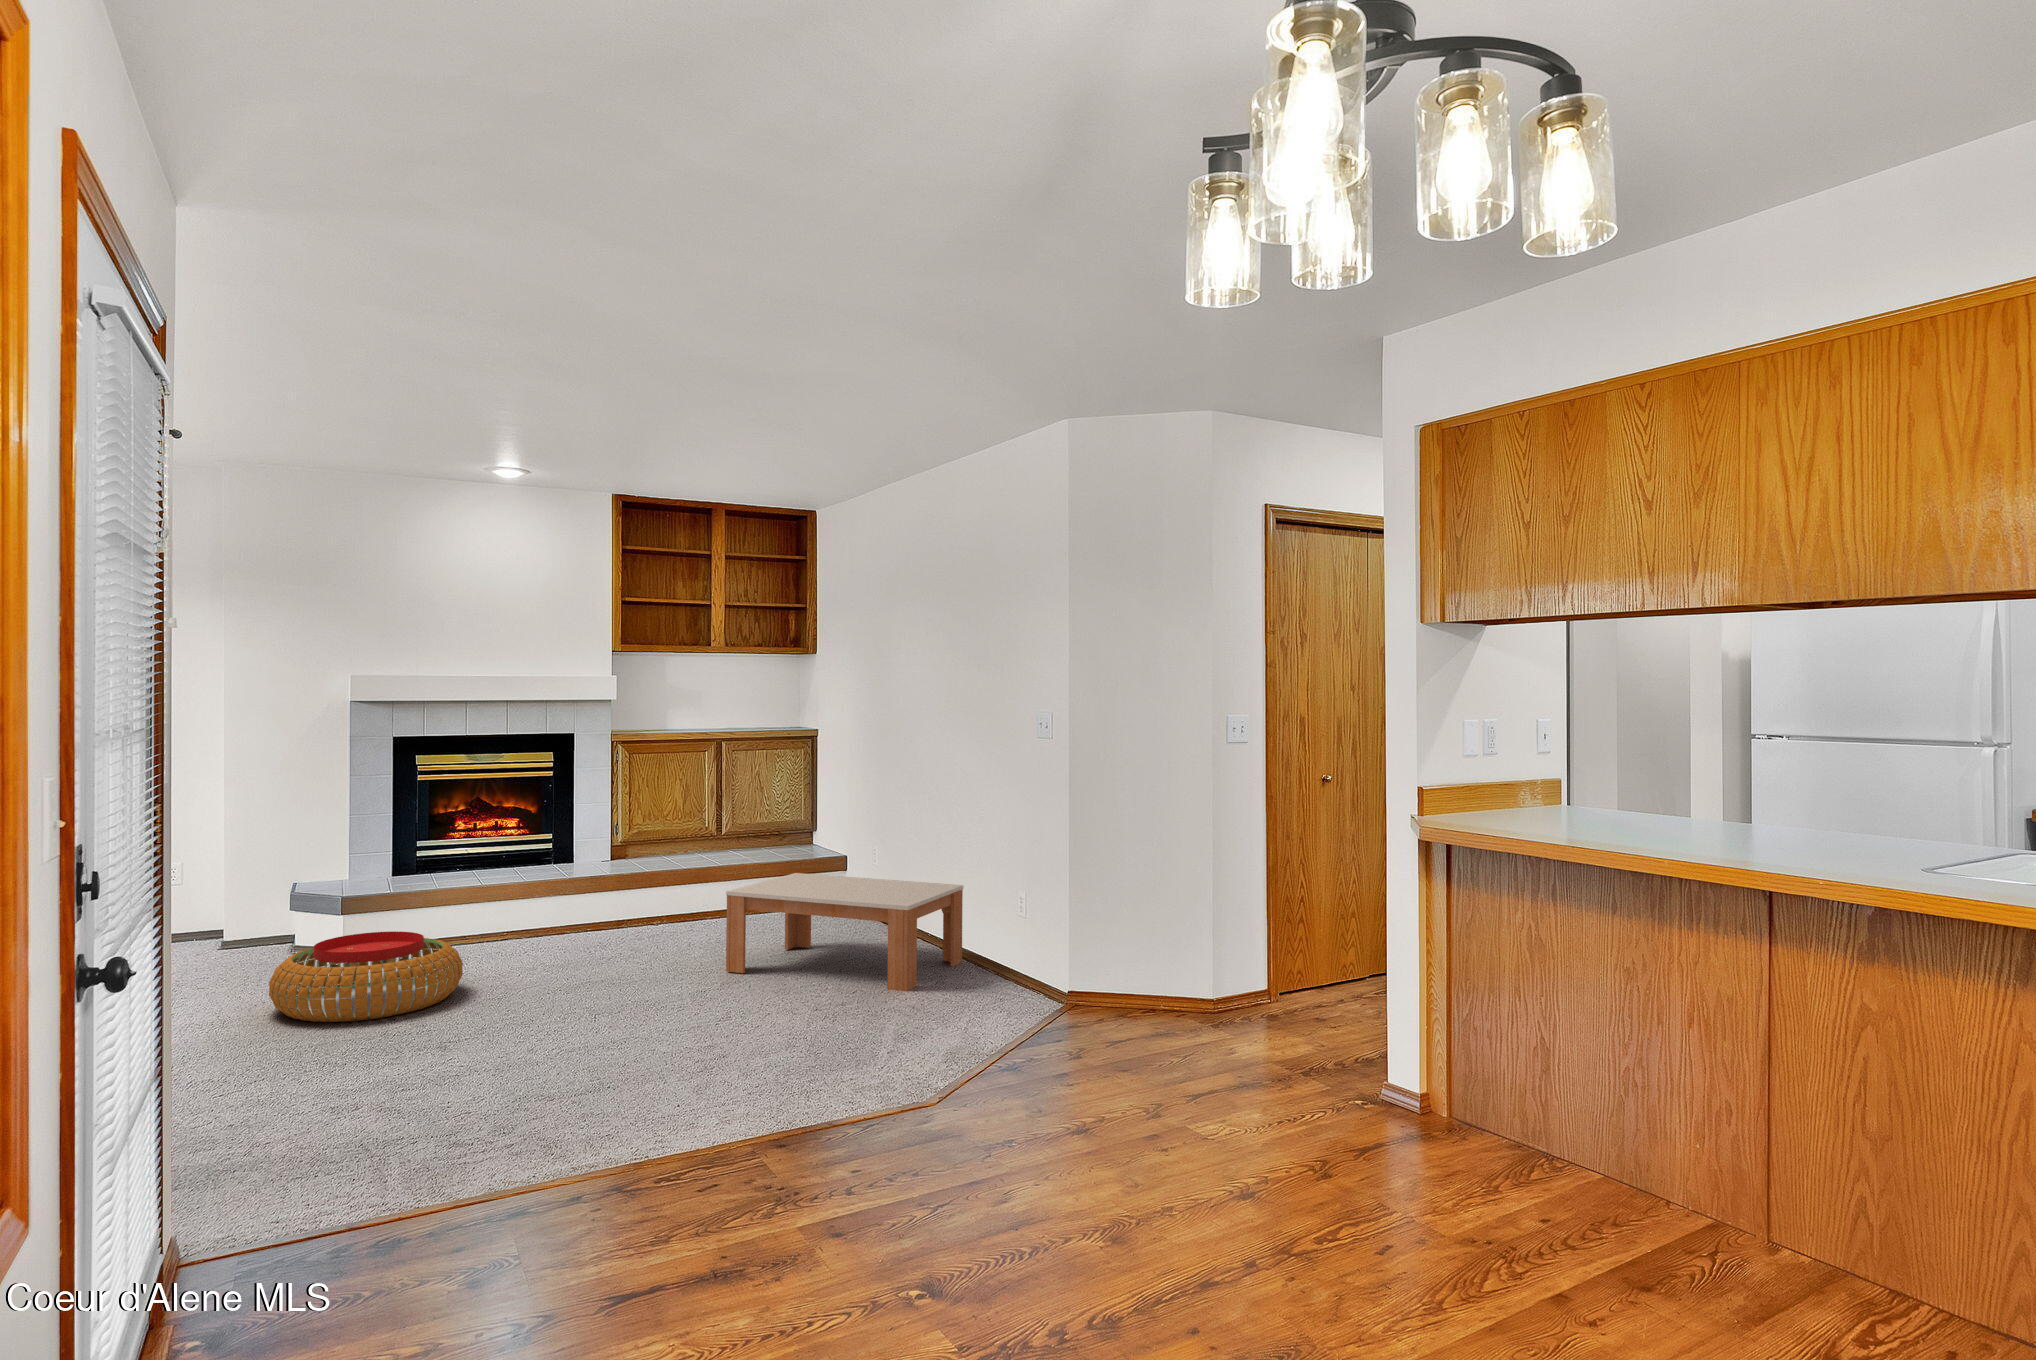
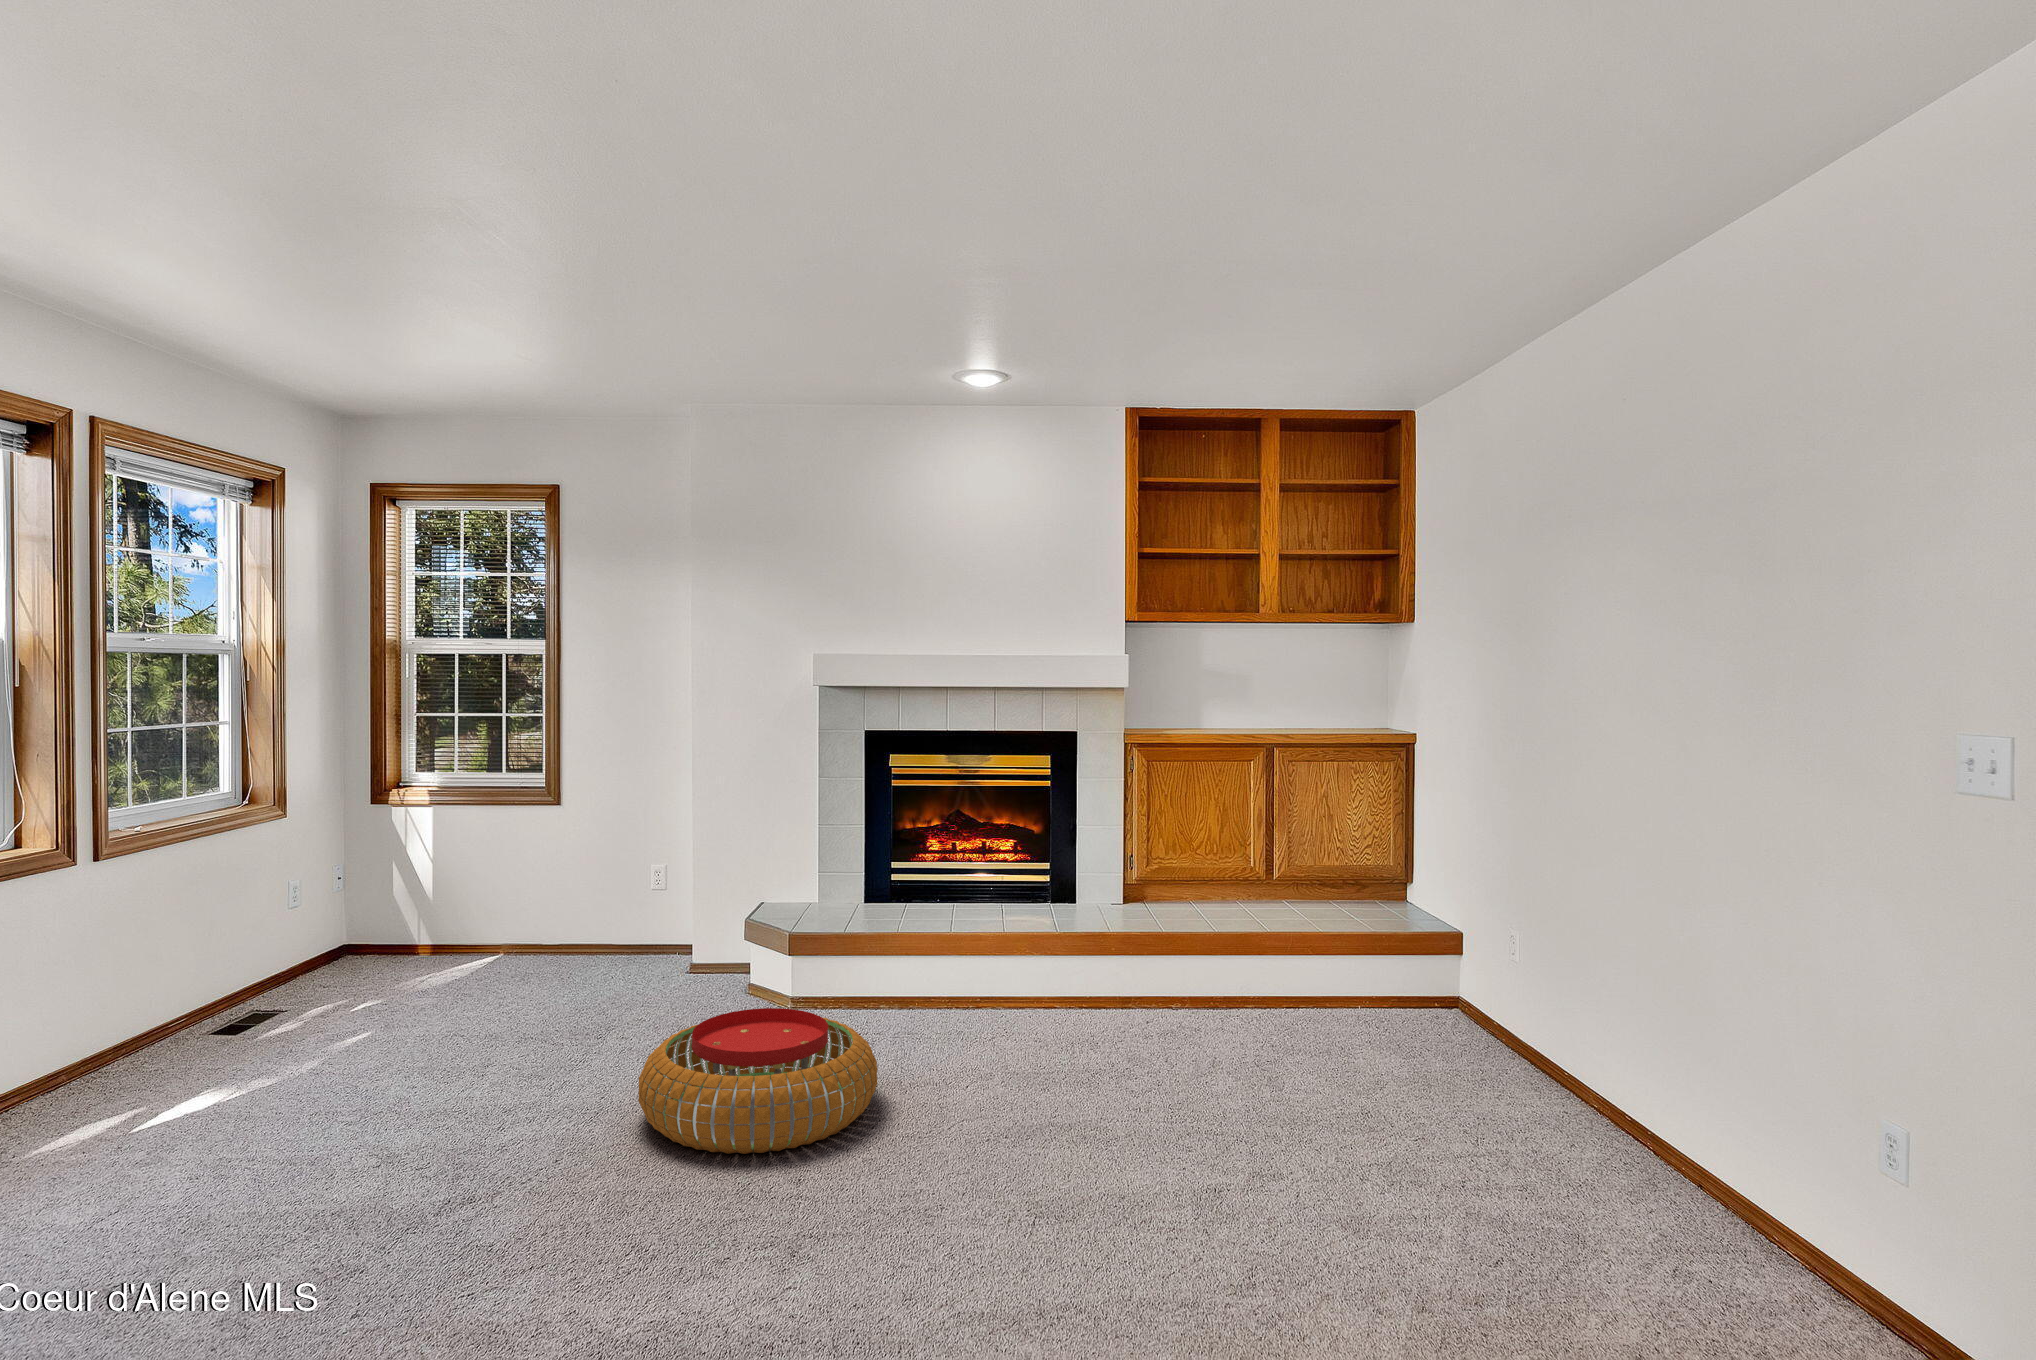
coffee table: present [726,873,964,991] -> none [1252,982,1705,1296]

